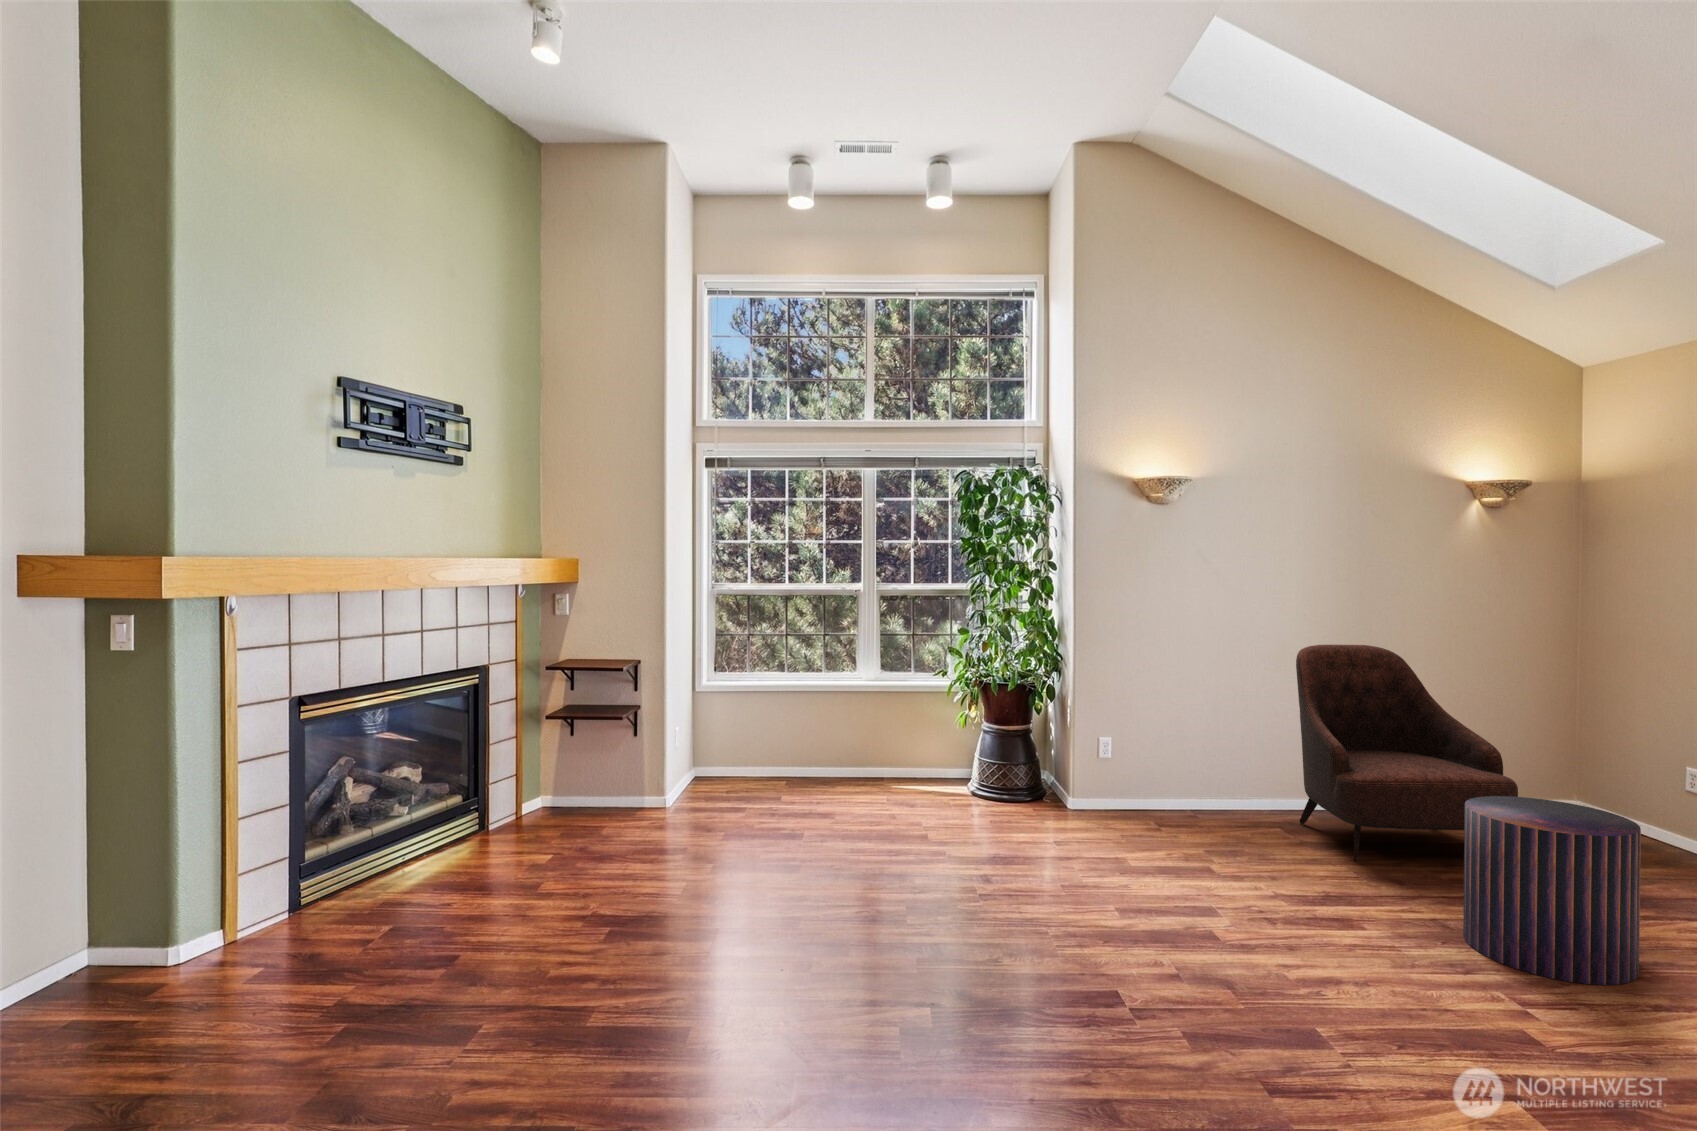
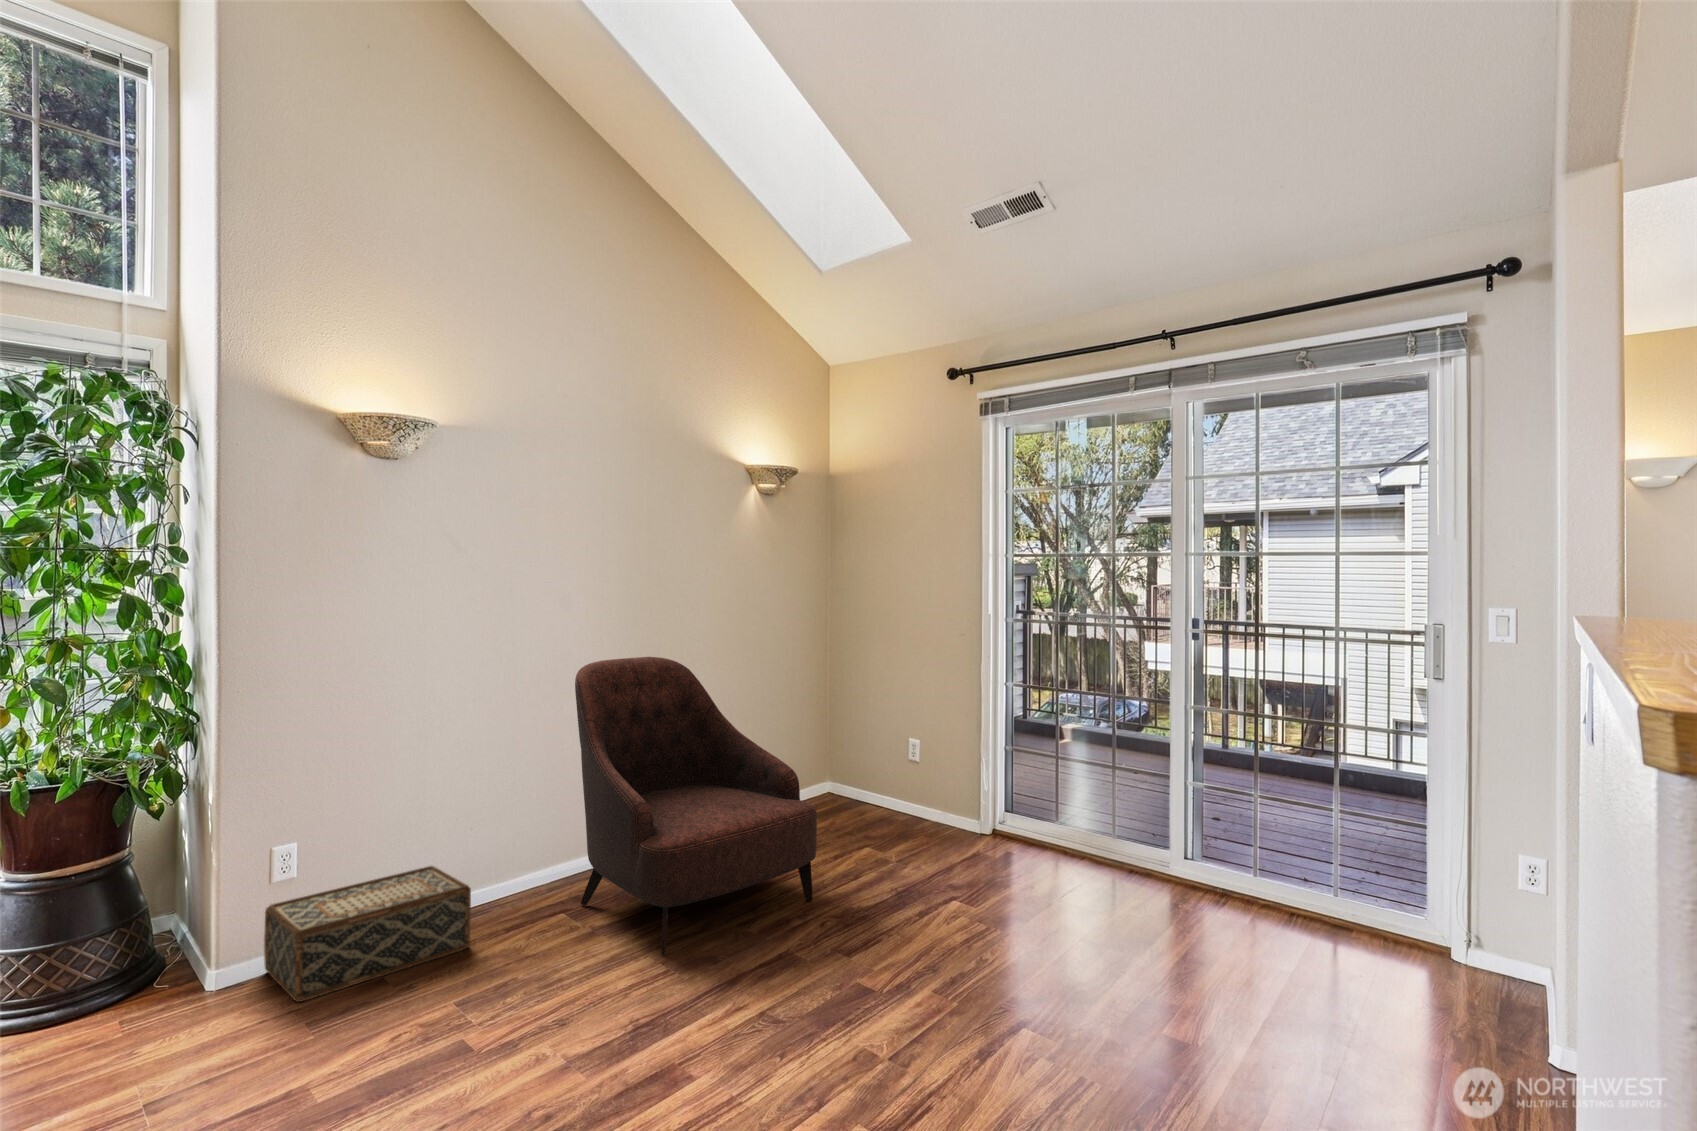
woven basket: none [1095,771,1215,827] -> present [264,866,471,1002]
pouf: present [1463,796,1641,985] -> none [820,845,996,1094]

